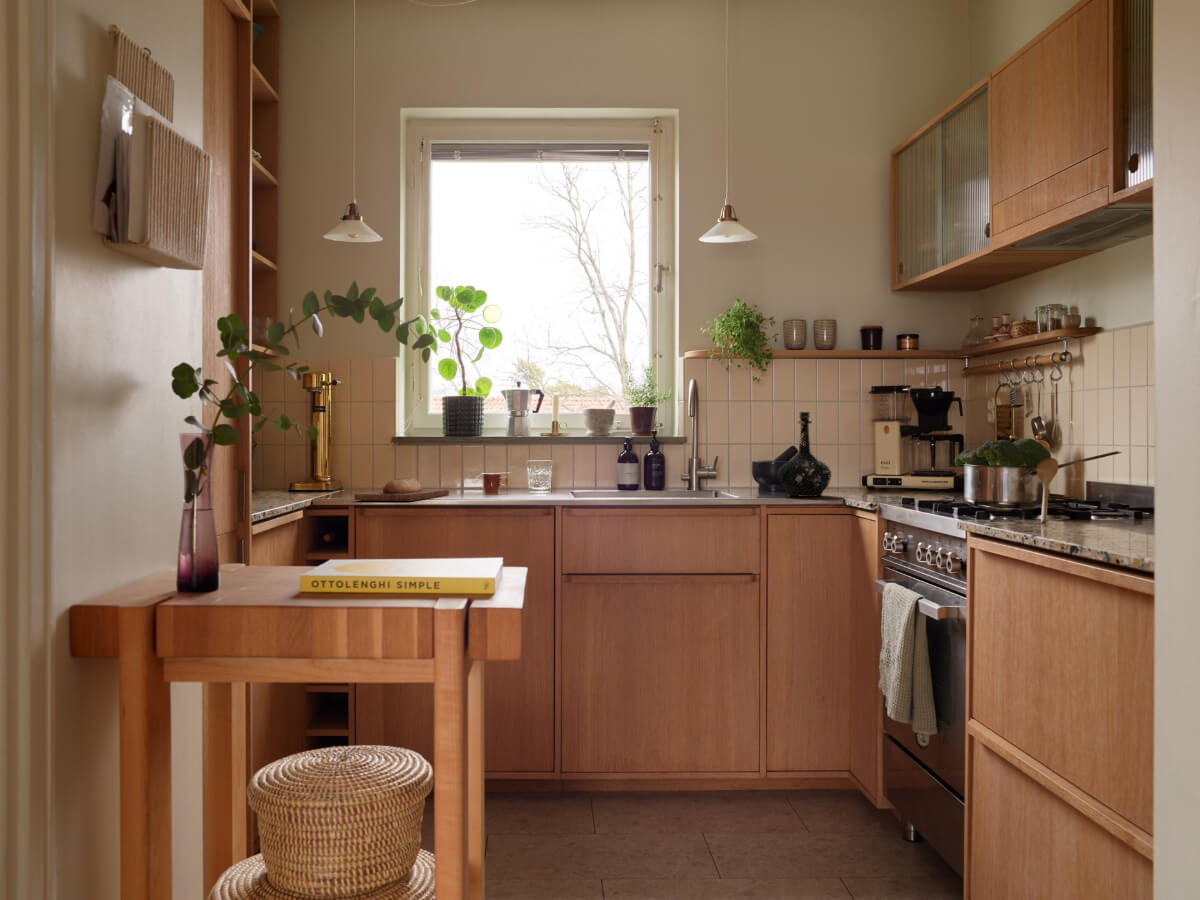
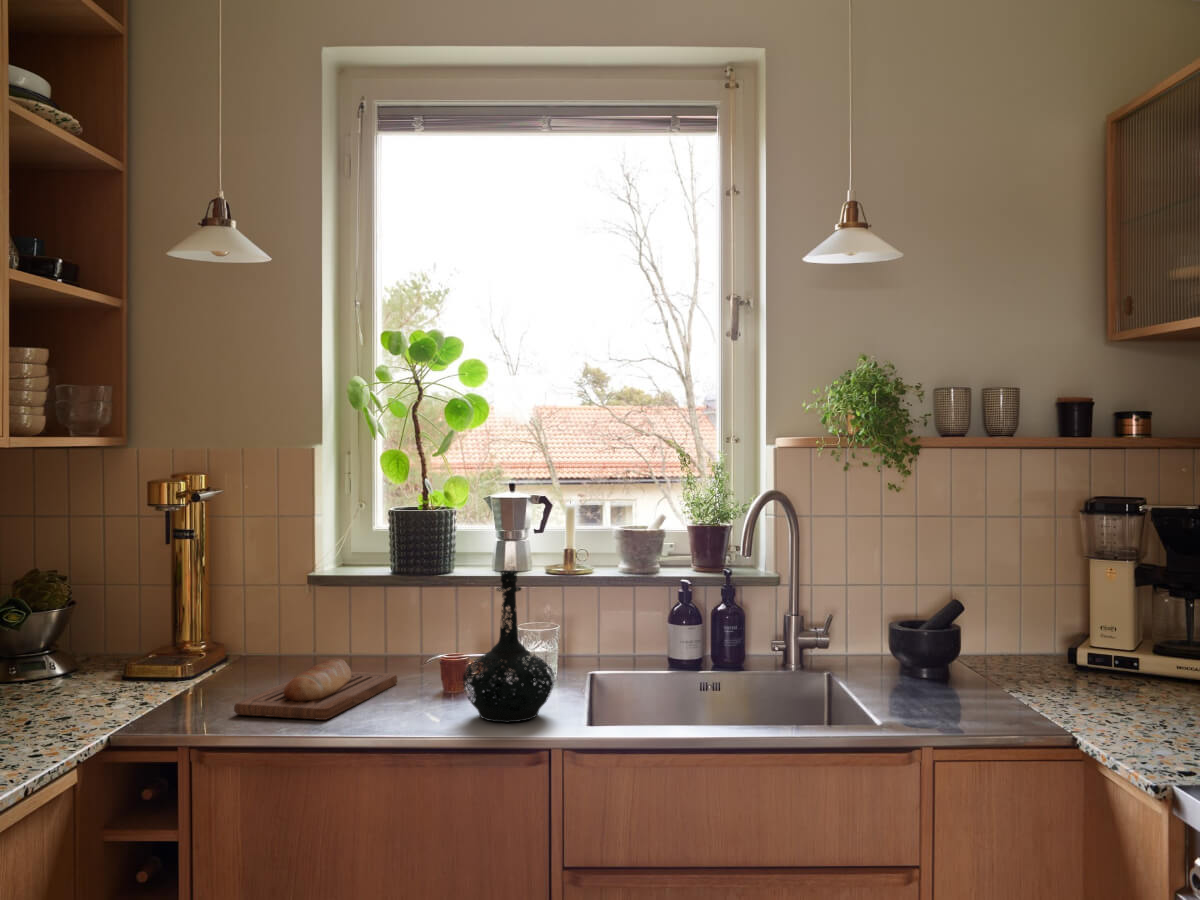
bottle: present [778,412,831,497] -> present [463,571,554,722]

